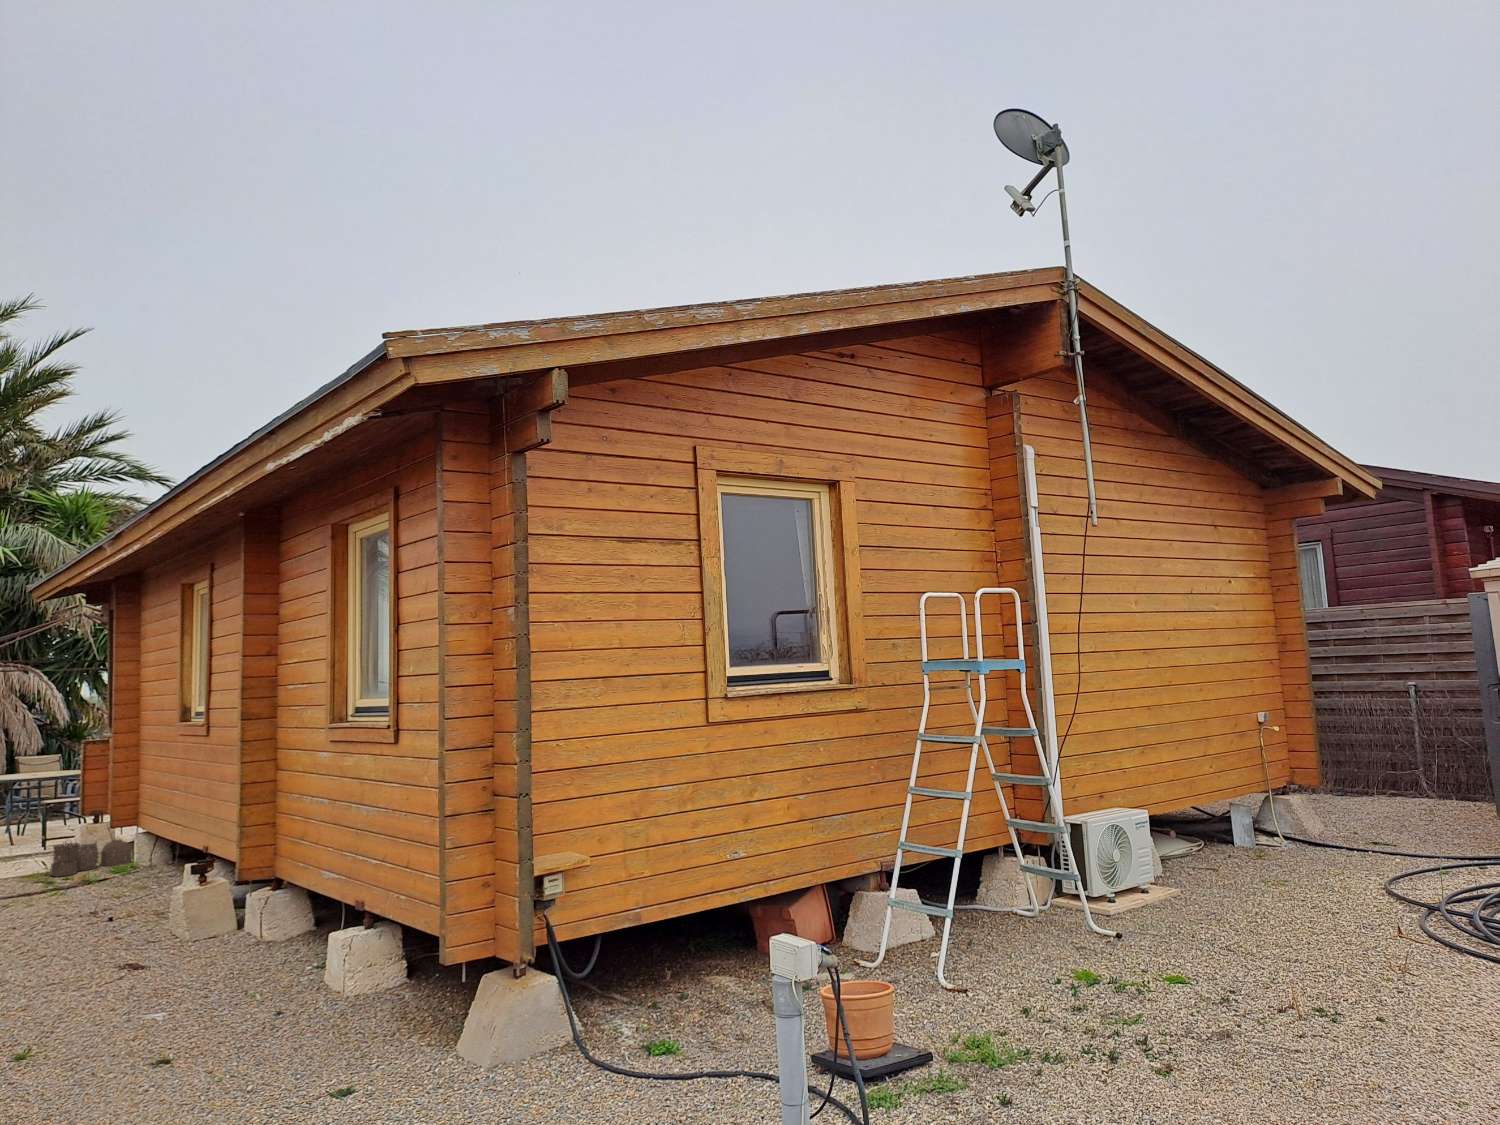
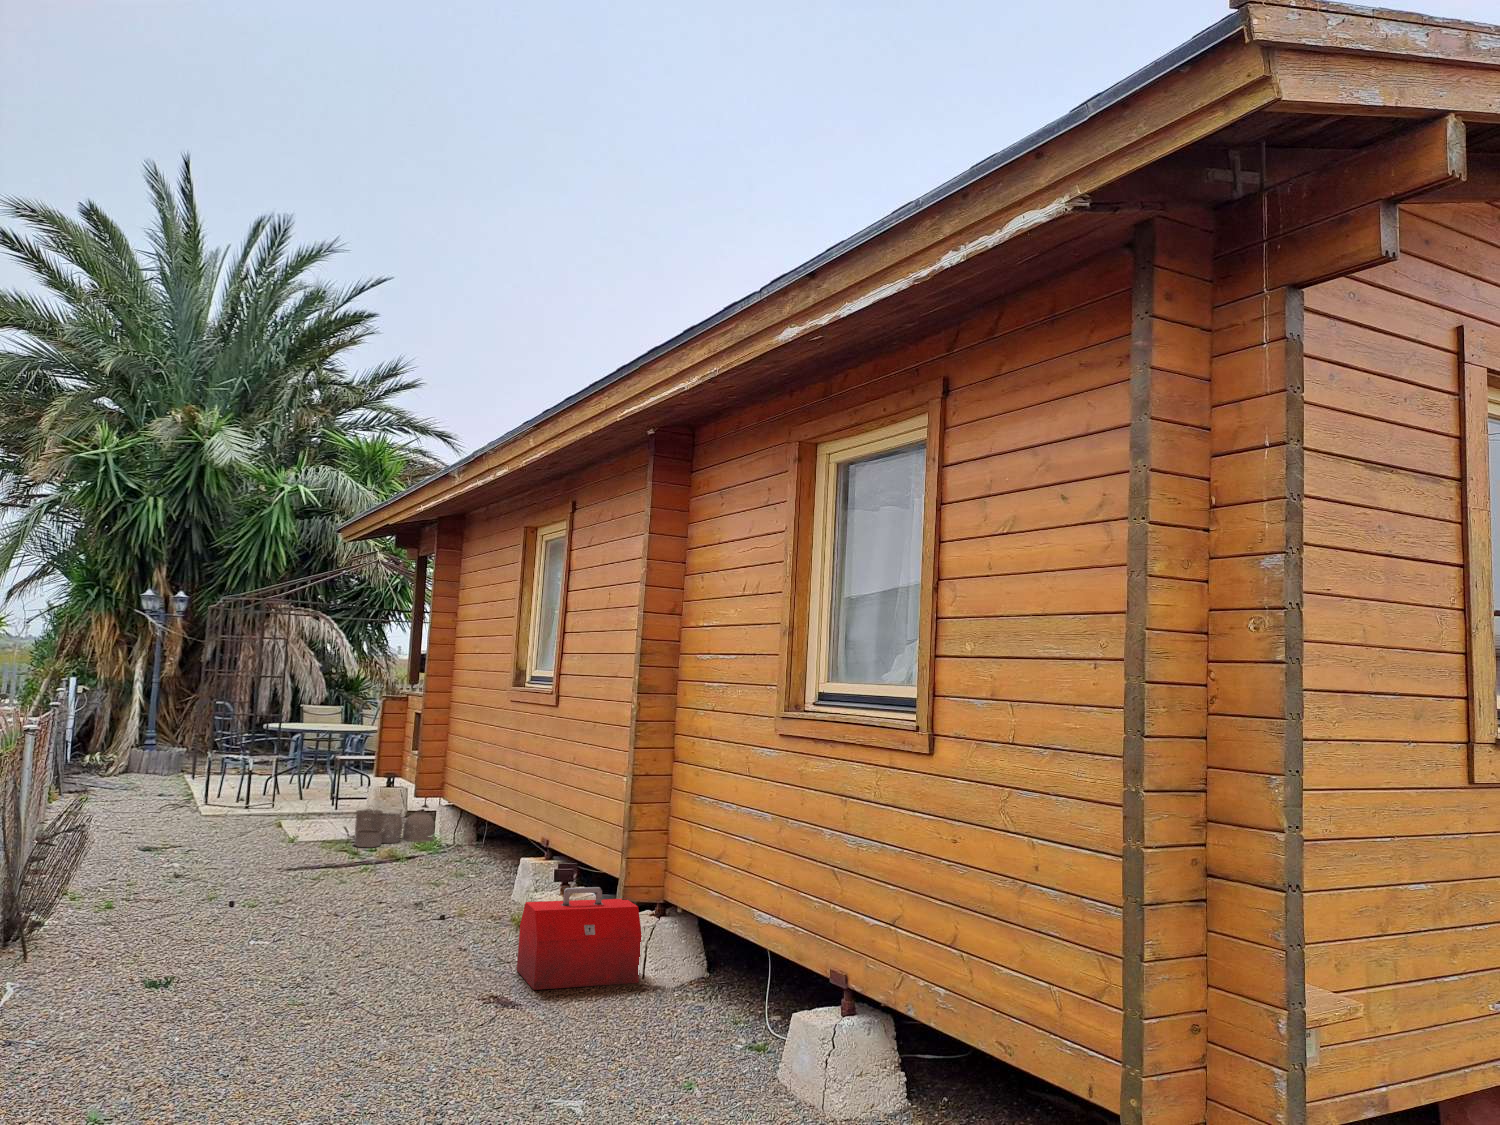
toolbox: none [158,873,258,957] -> present [517,887,642,990]

